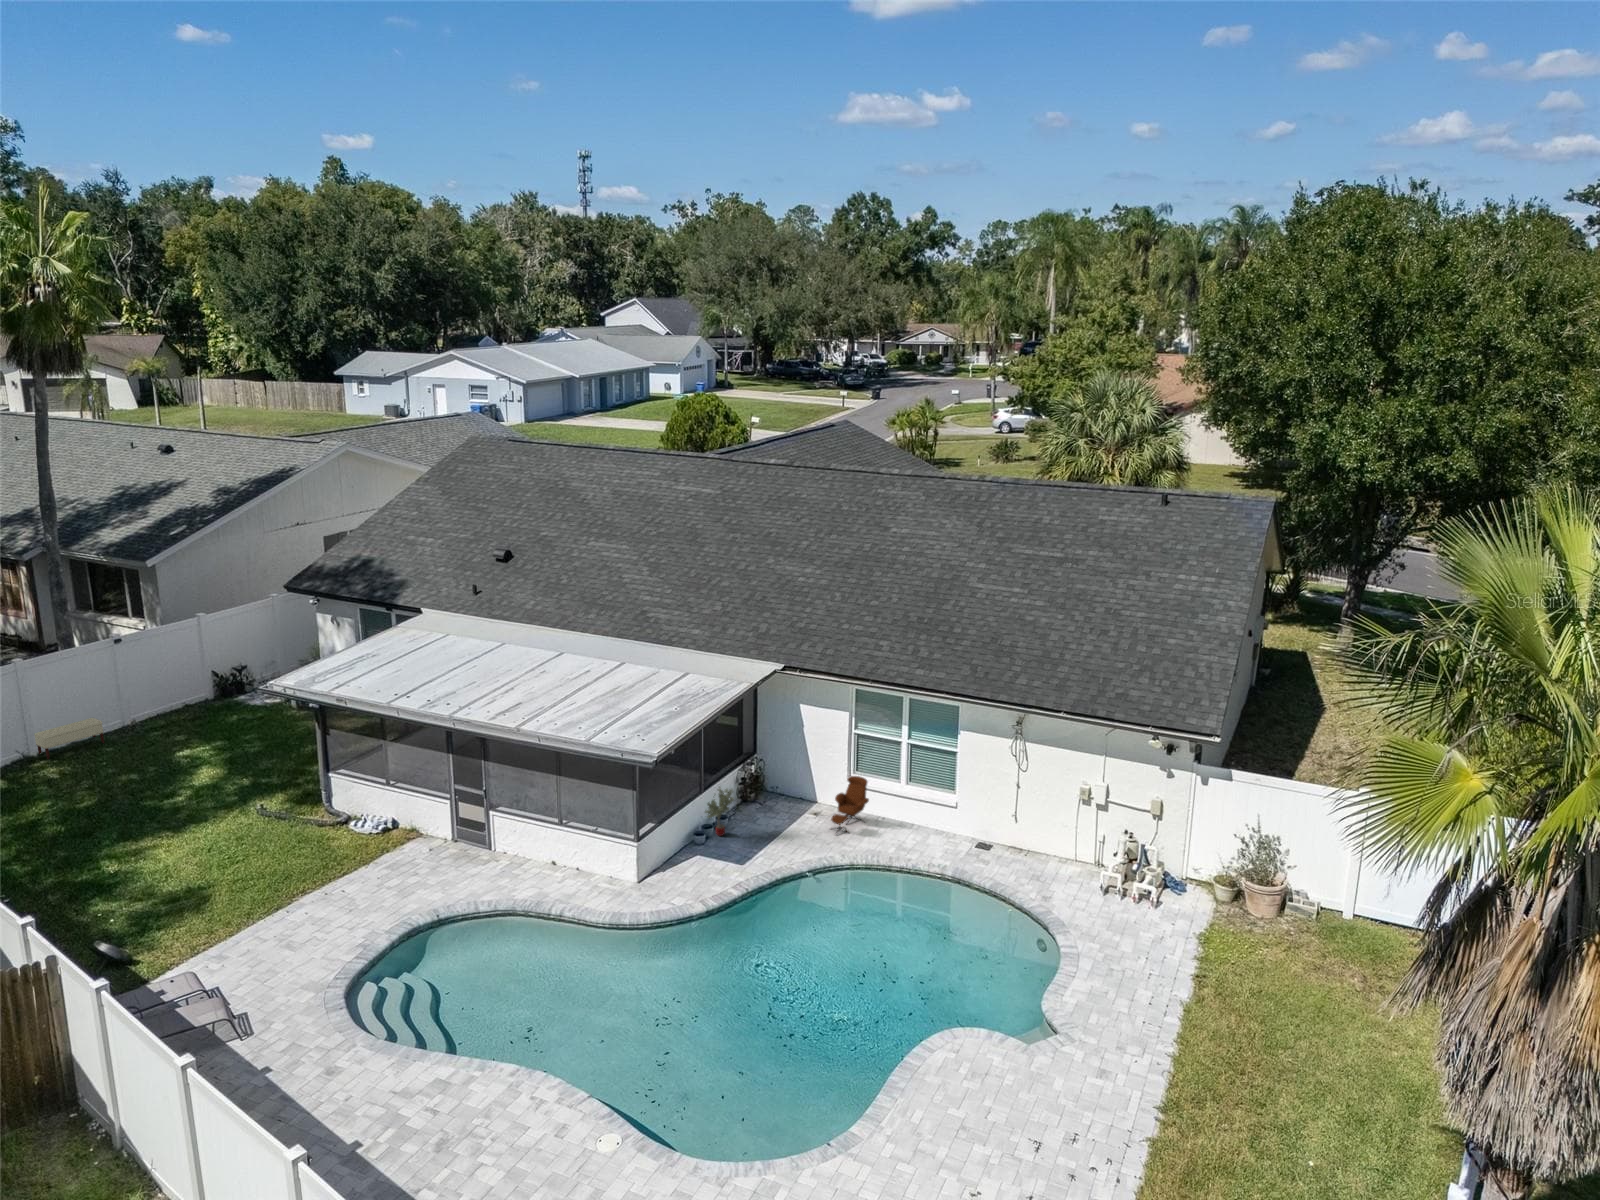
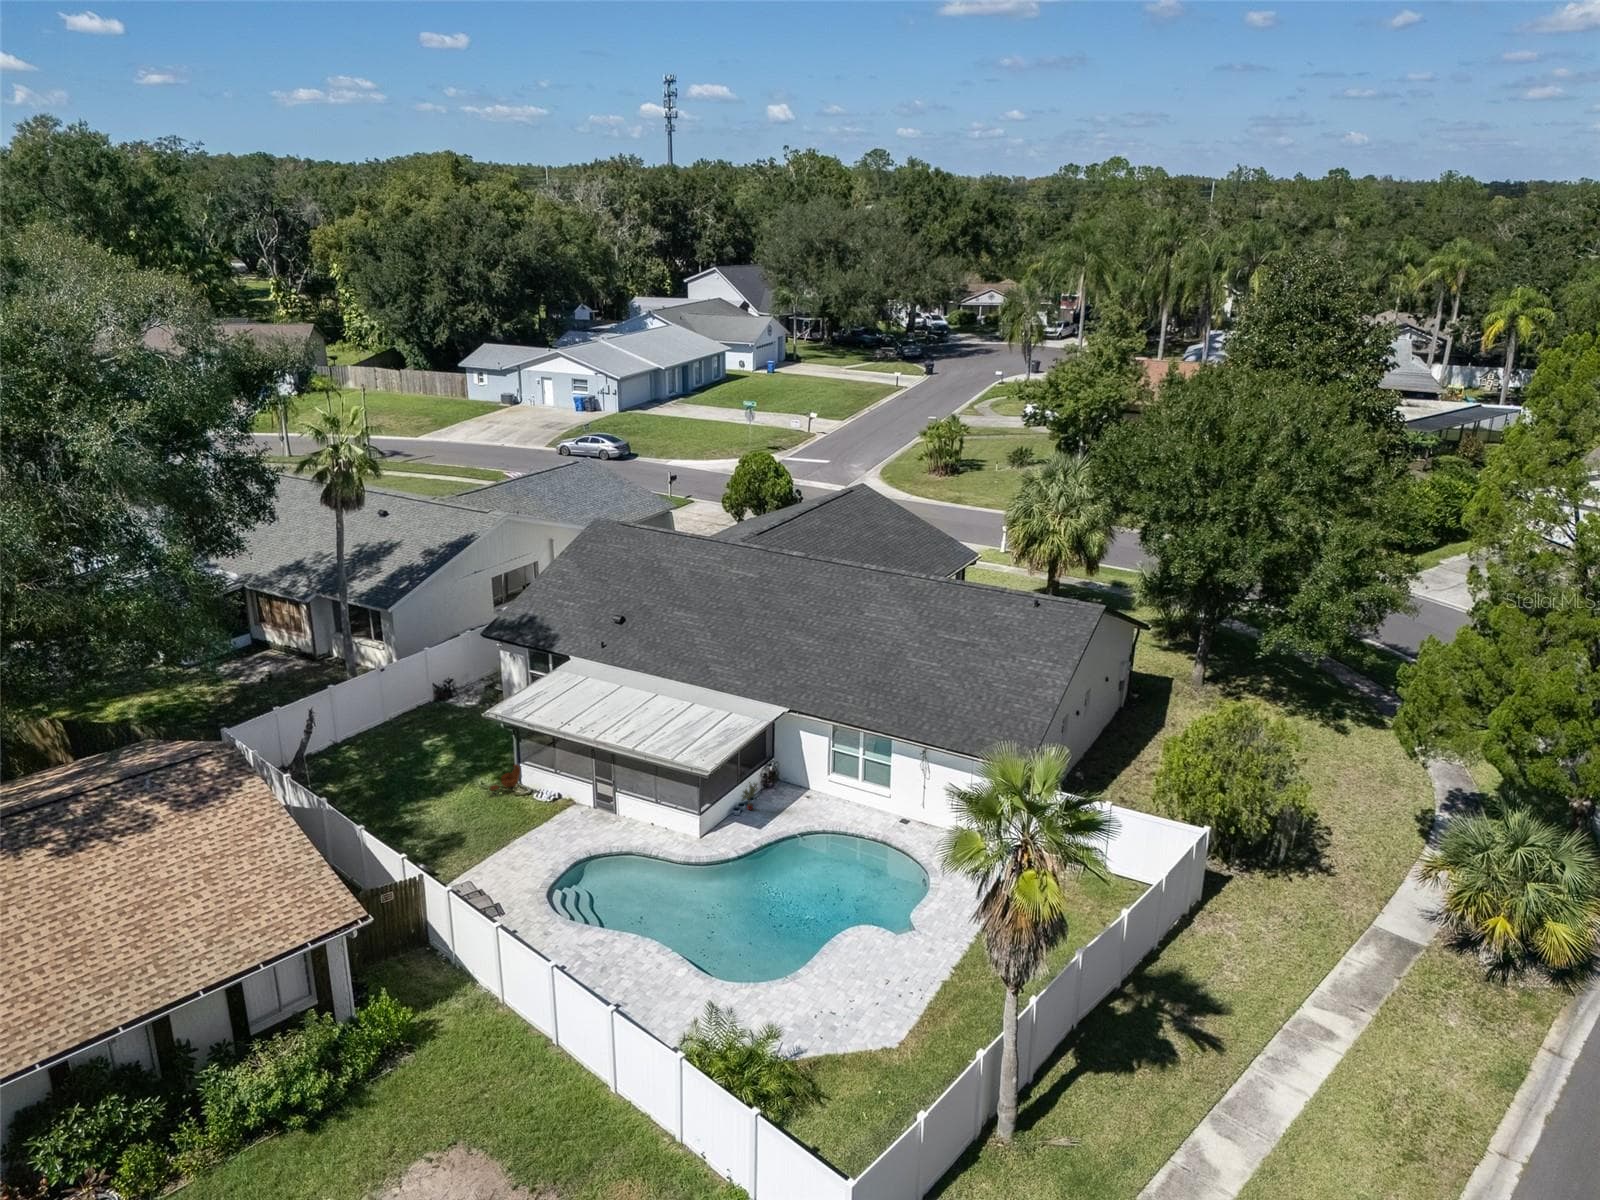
bench: present [34,718,104,759] -> none [338,718,376,745]
lounge chair: present [831,776,869,830] -> present [490,764,520,794]

